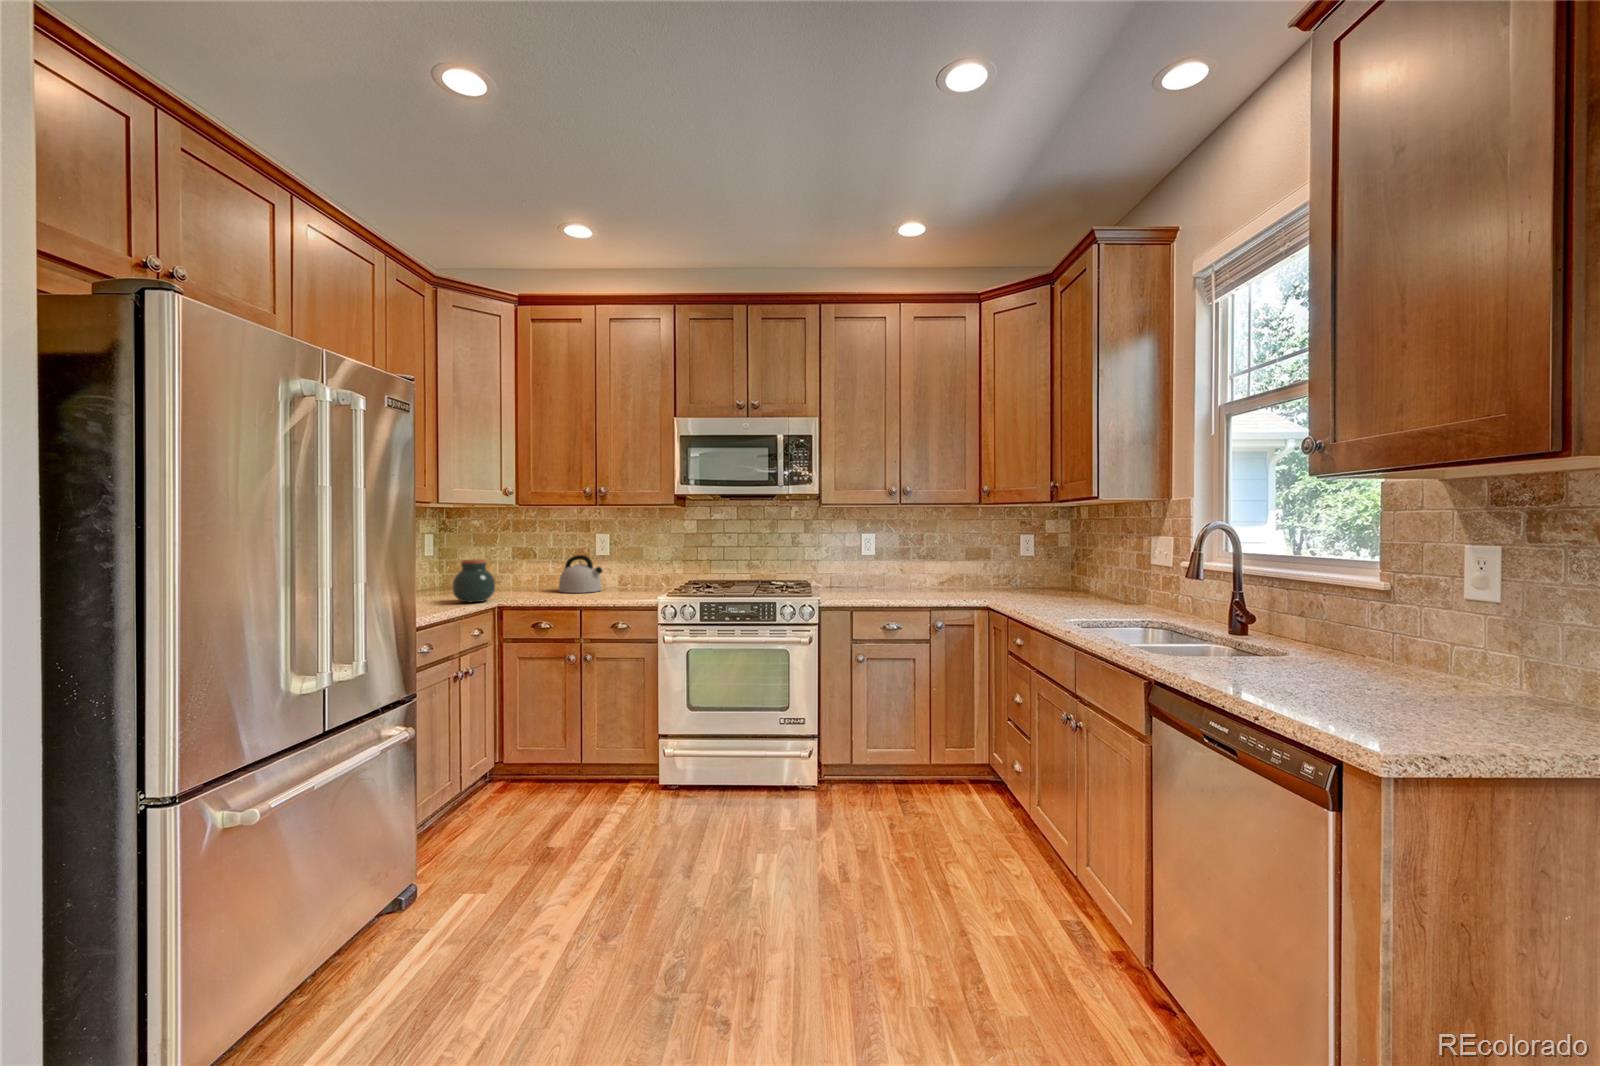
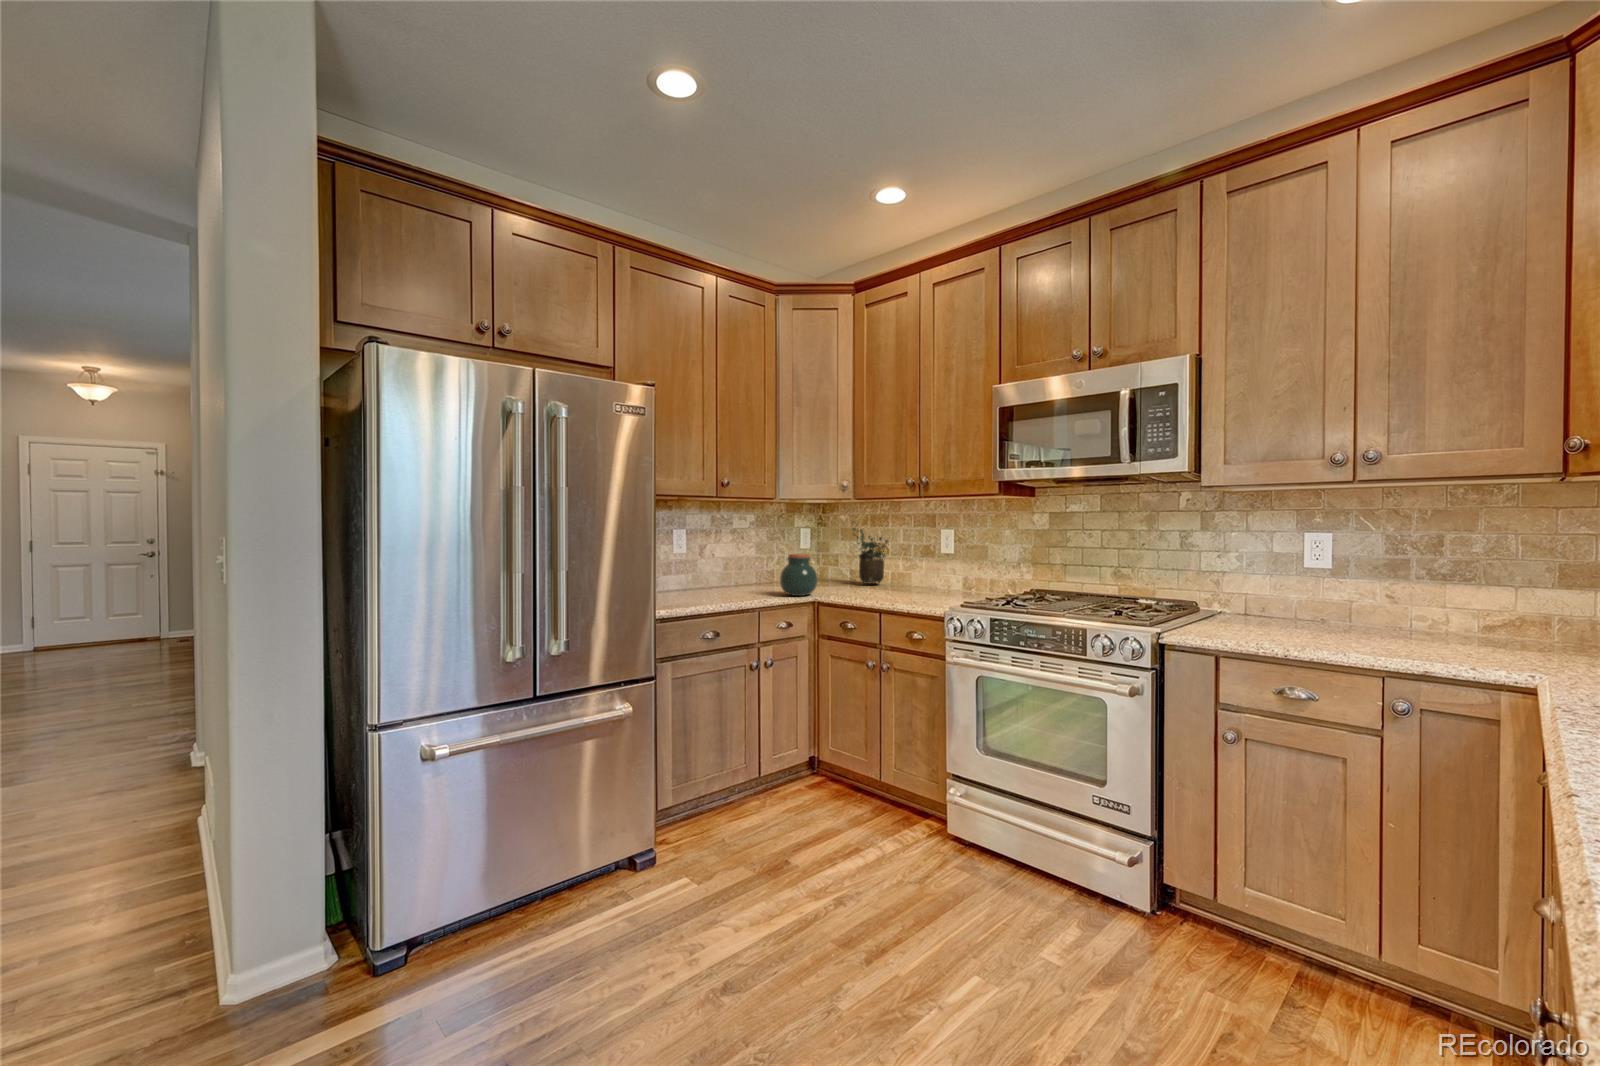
potted plant: none [495,526,541,587] -> present [852,522,888,584]
kettle: present [559,555,602,593] -> none [890,553,936,595]

